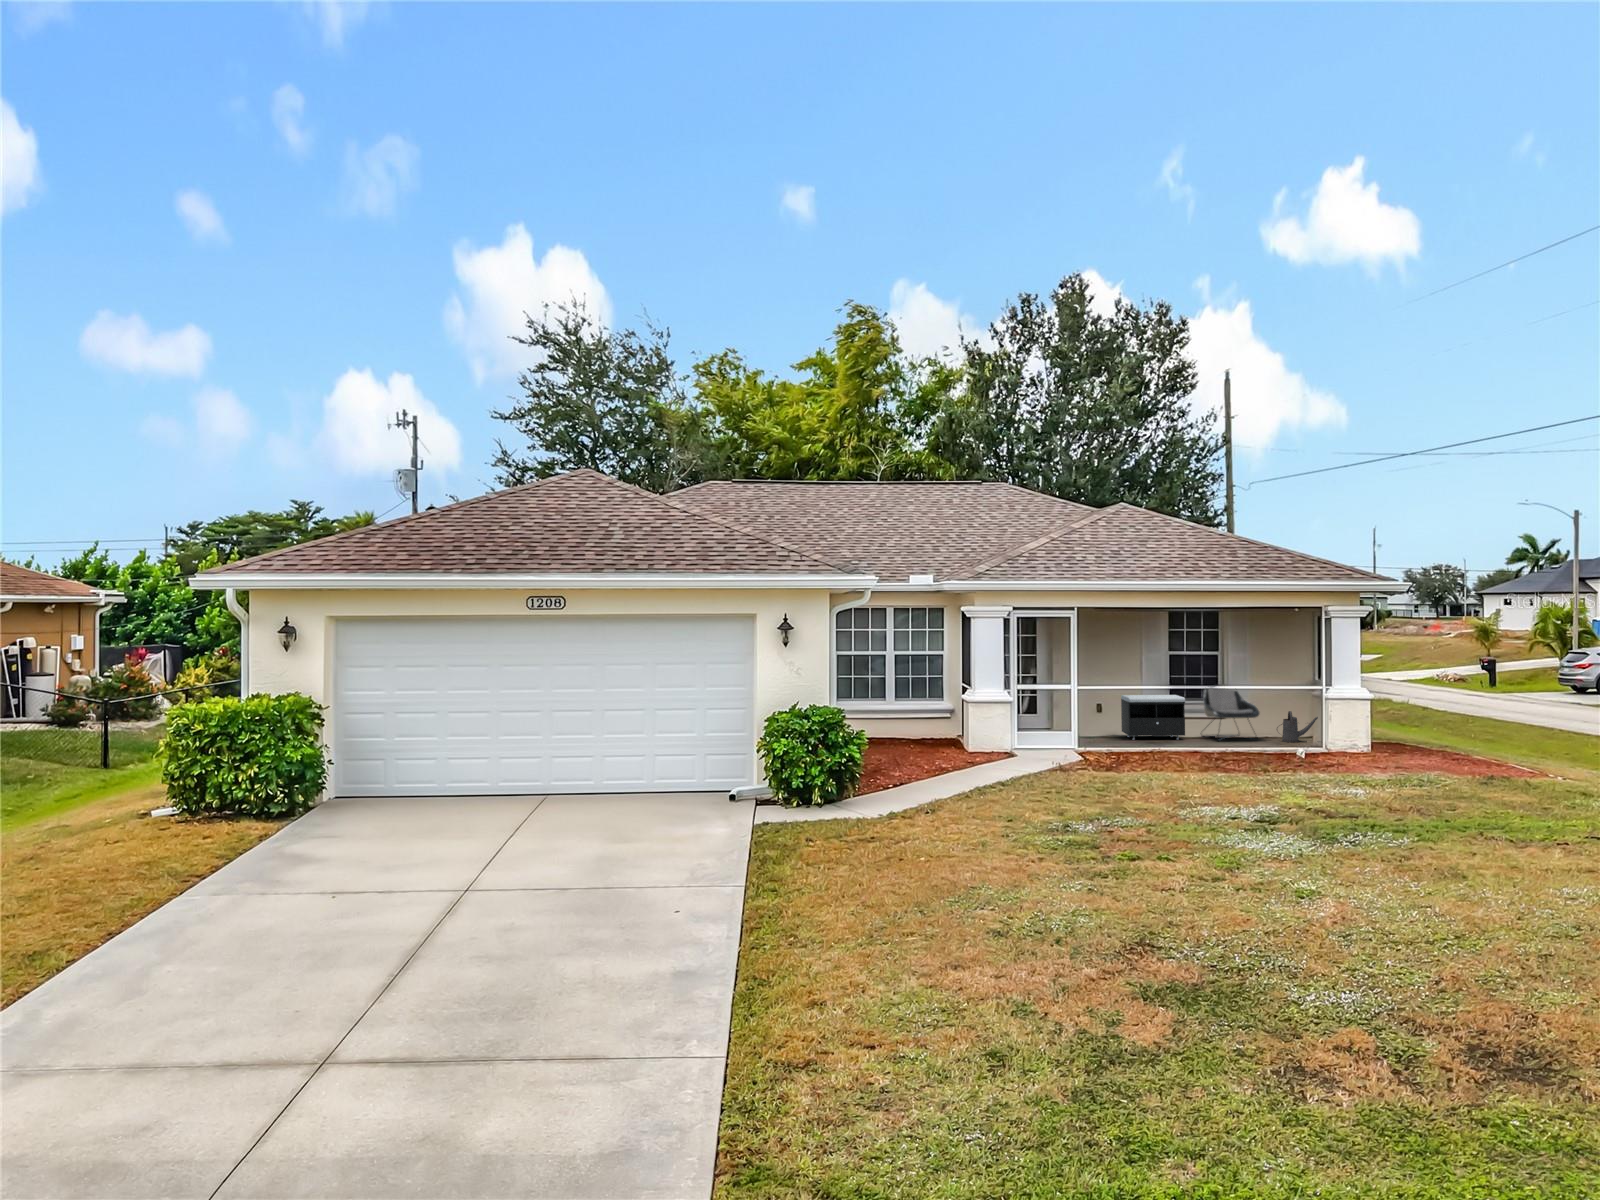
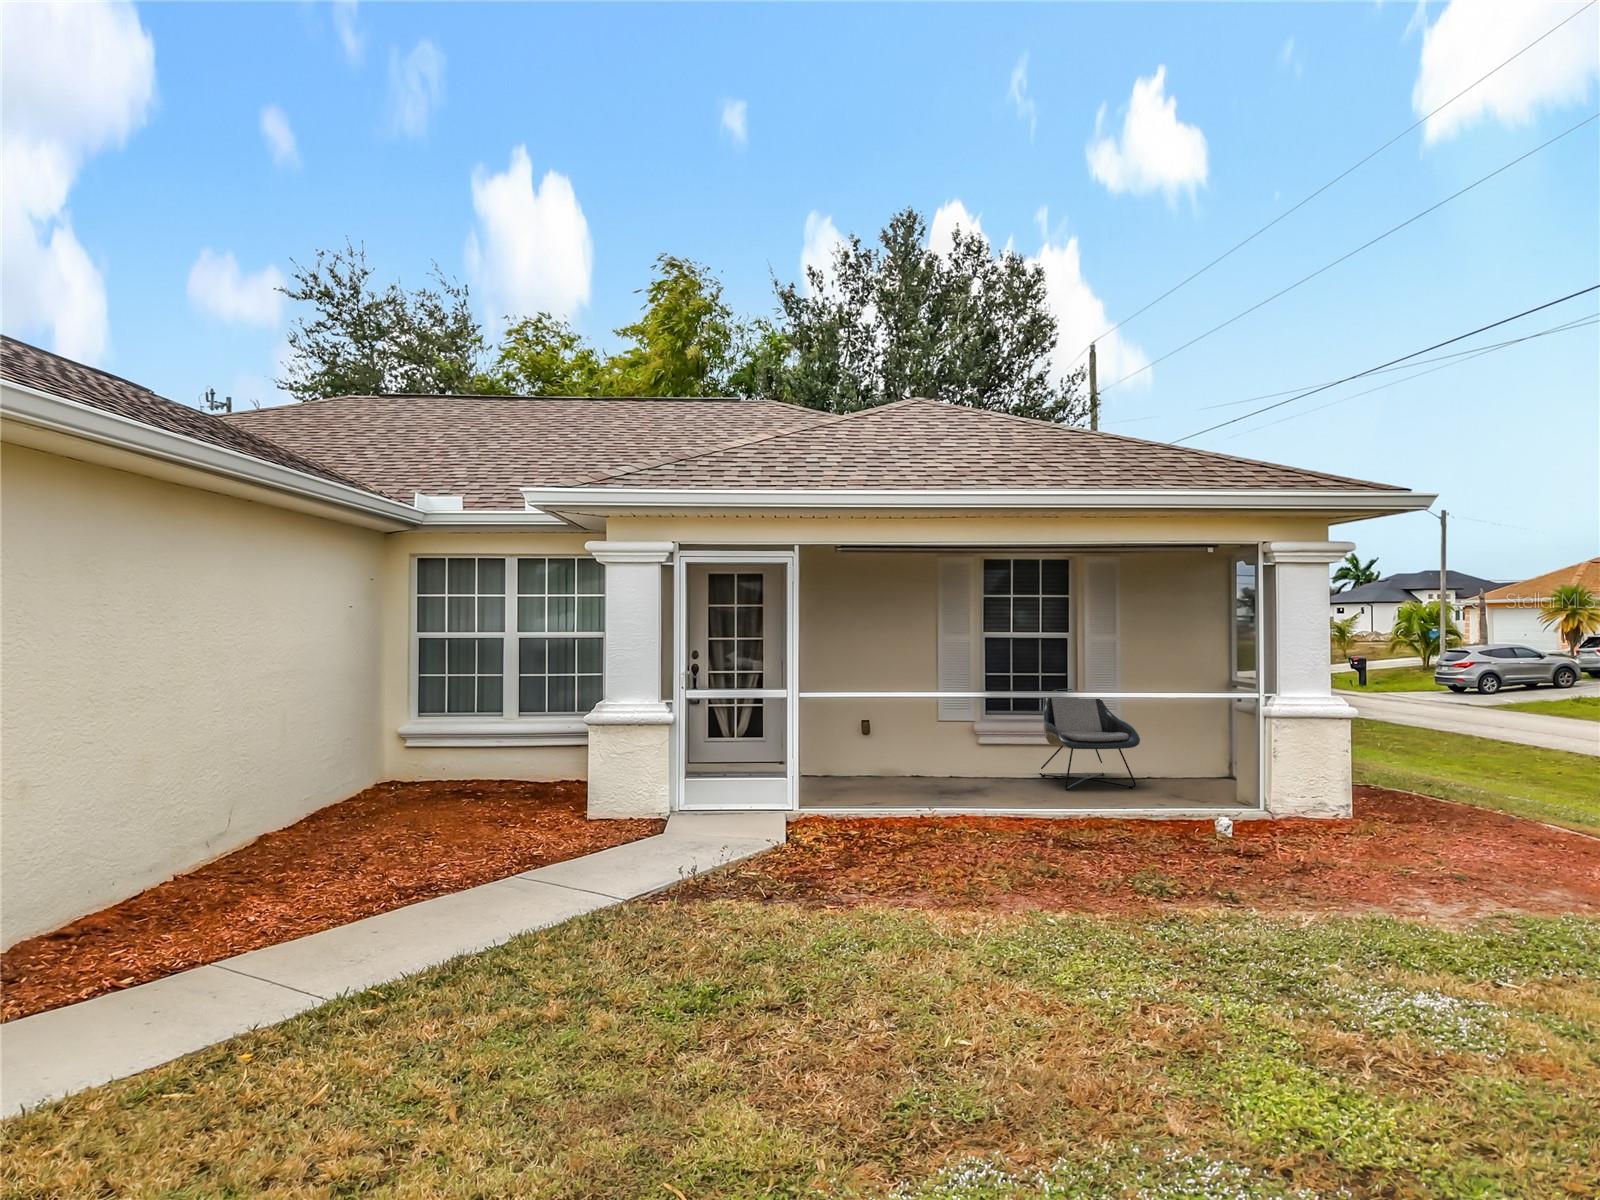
storage bench: present [1121,695,1185,740] -> none [907,705,1011,785]
watering can: present [1277,711,1318,742] -> none [1170,736,1243,794]

